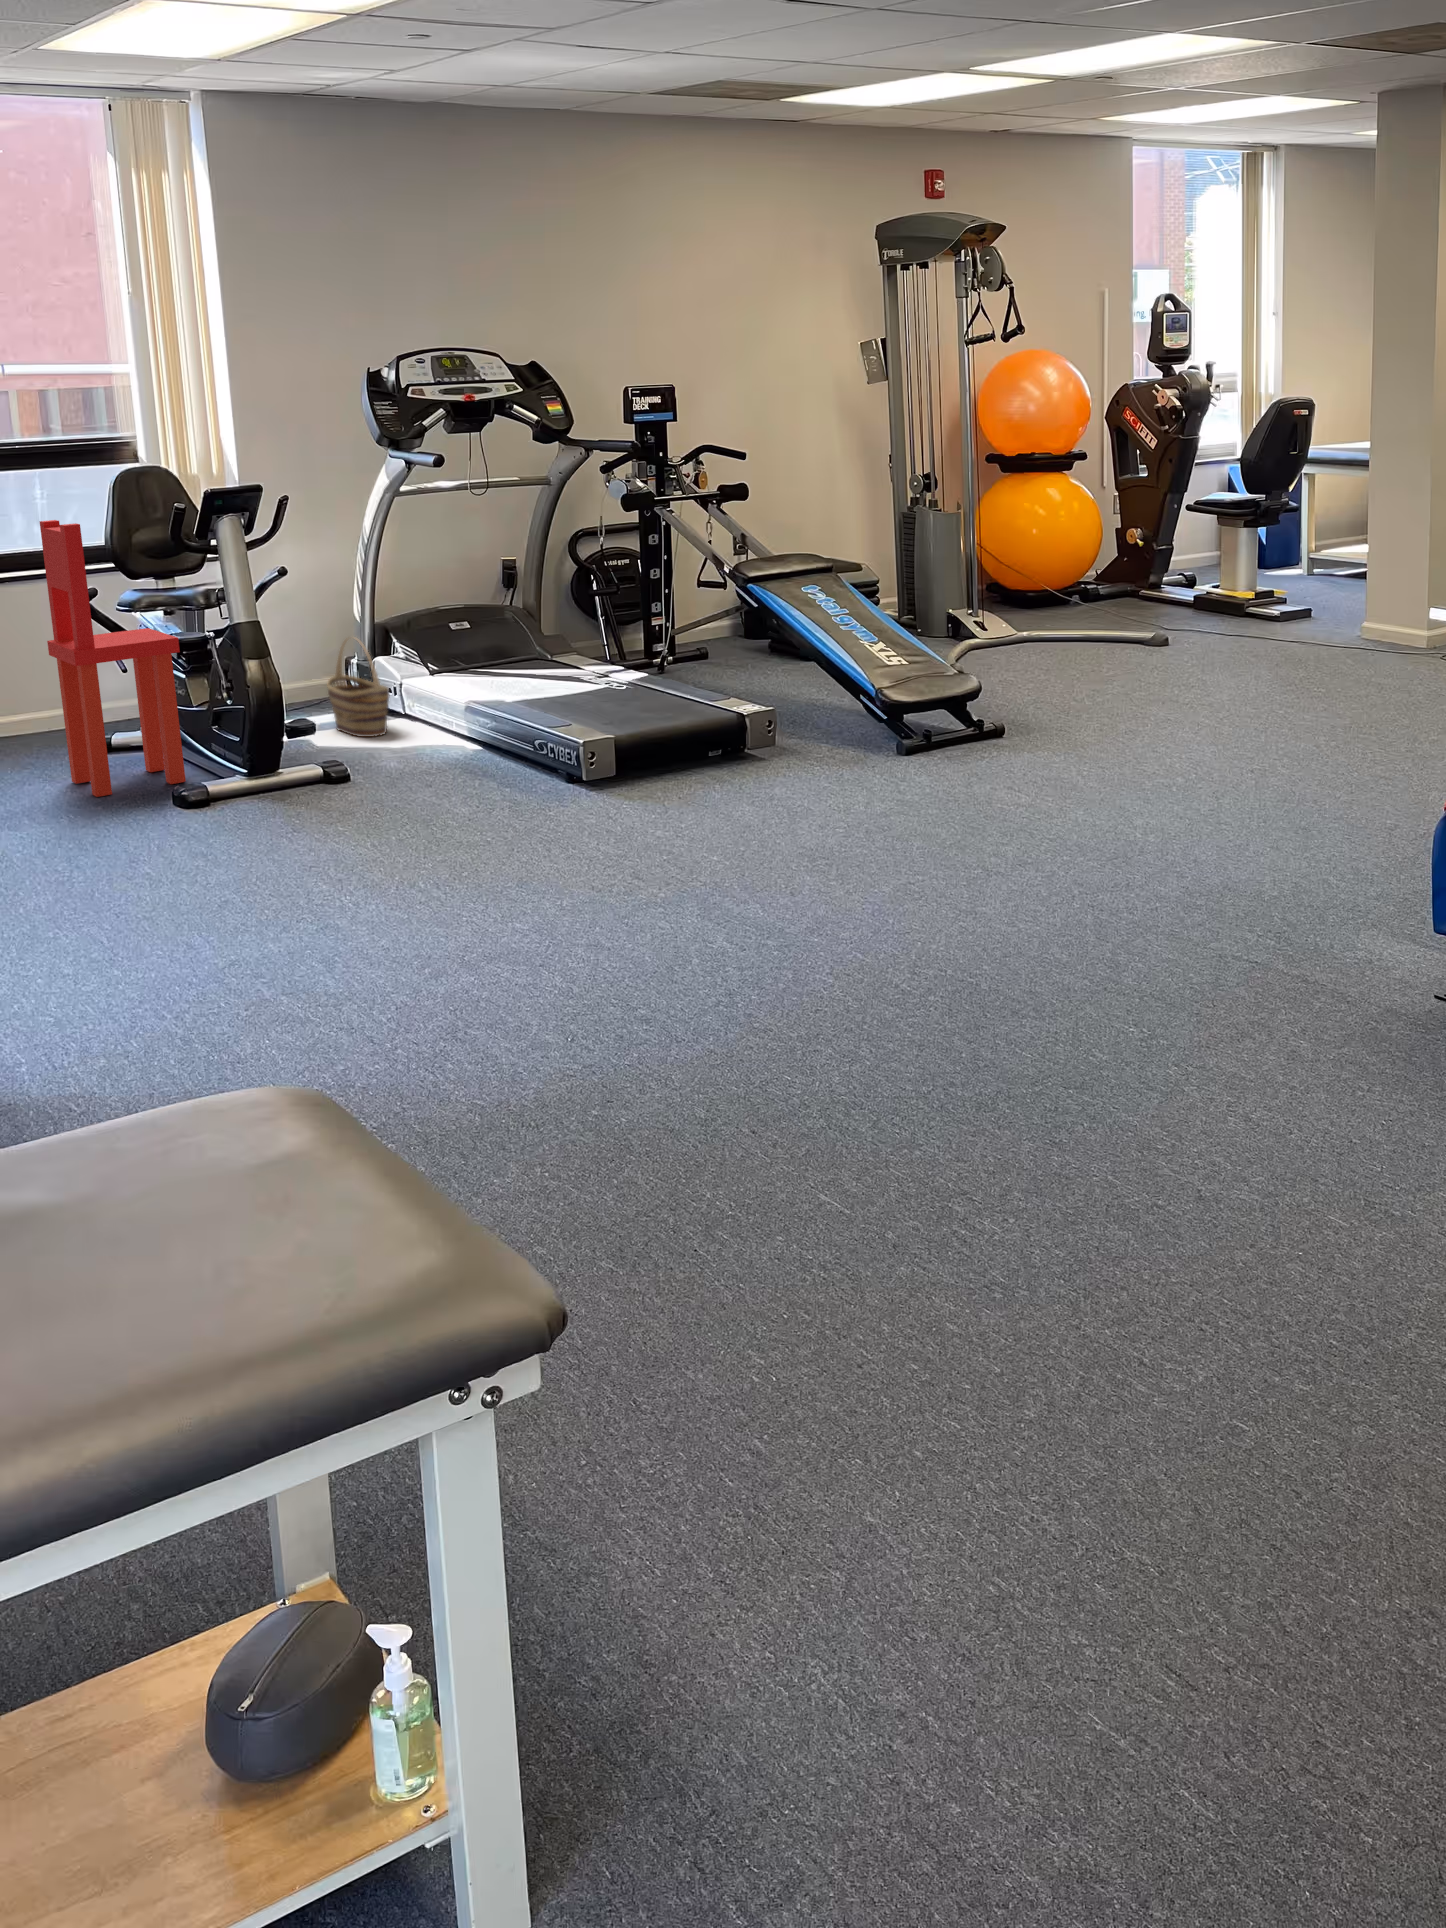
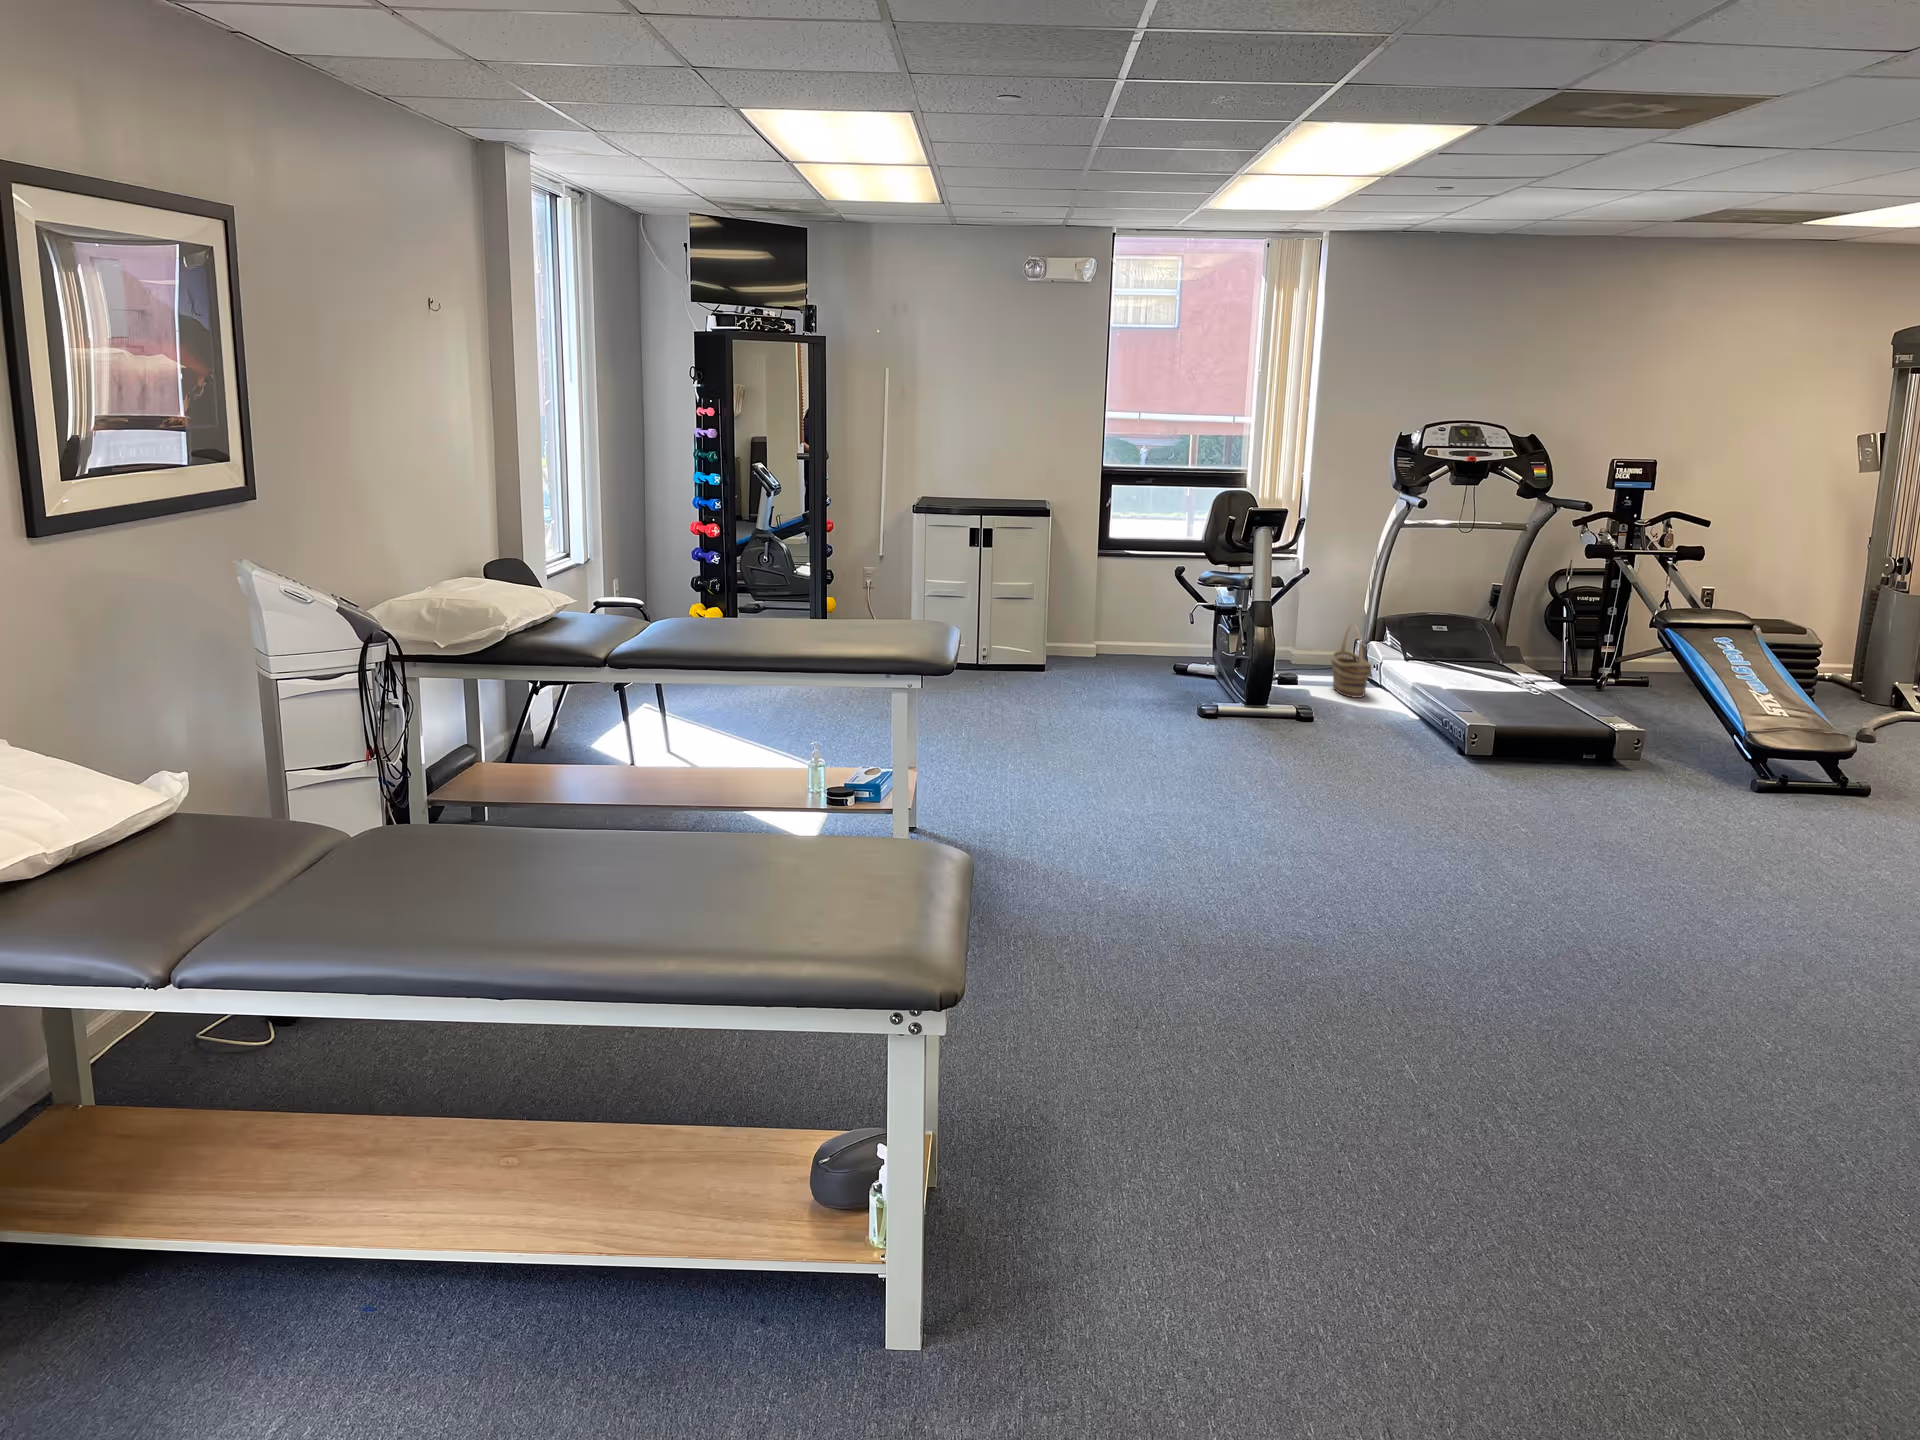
chair: present [40,520,186,797] -> none [1151,518,1225,702]

